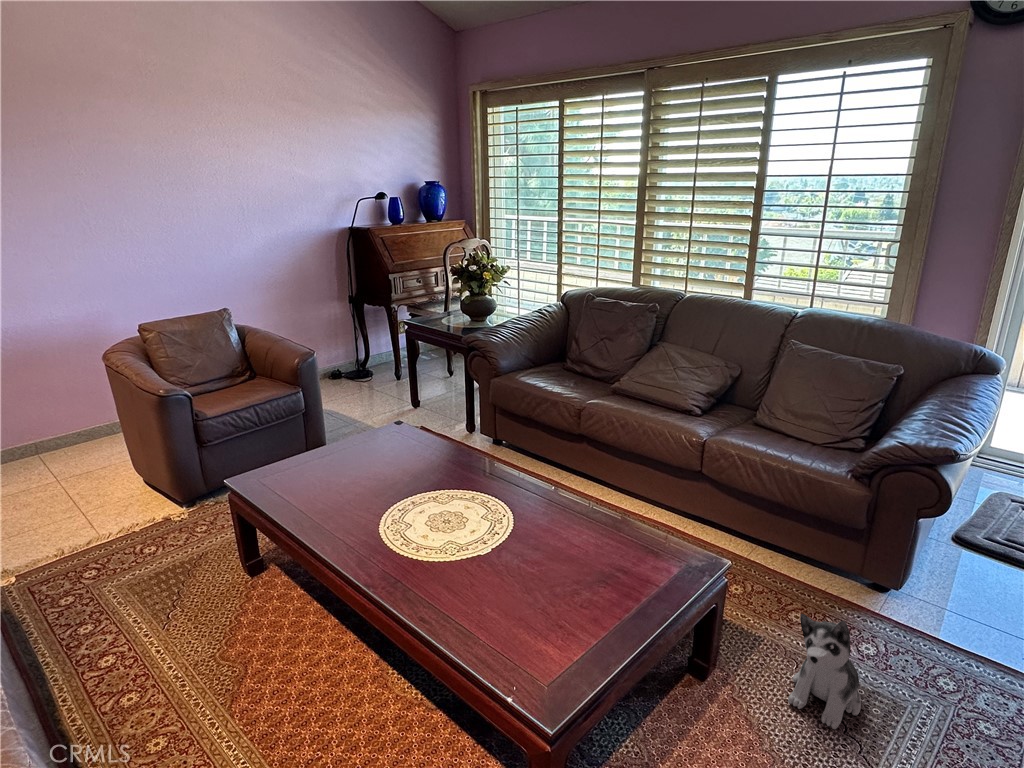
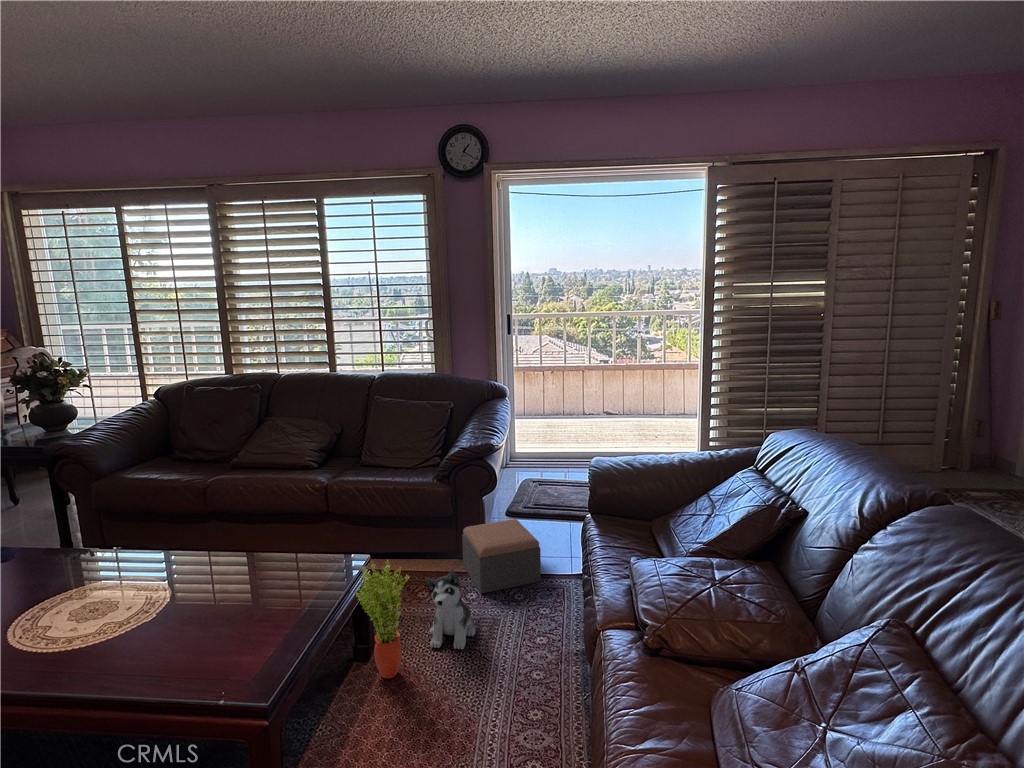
footstool: none [865,551,1005,675] -> present [462,519,541,594]
potted plant: none [696,576,776,720] -> present [354,560,410,678]

